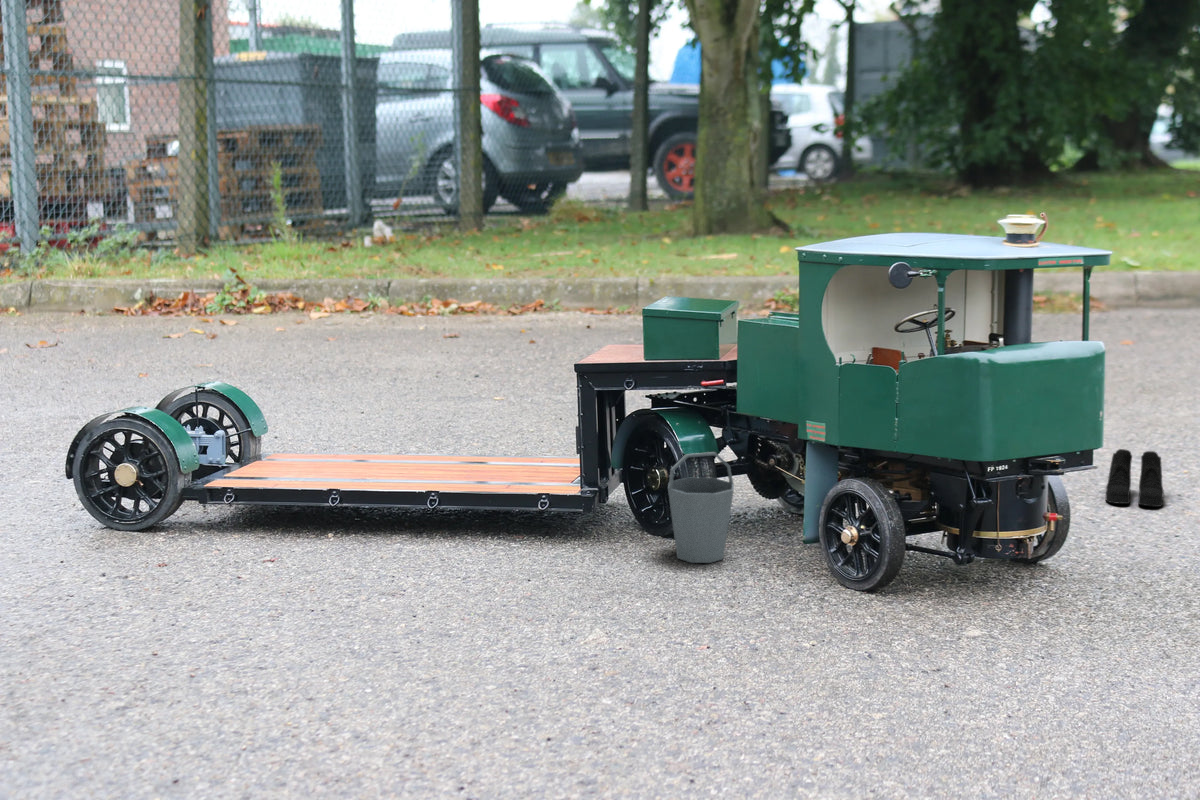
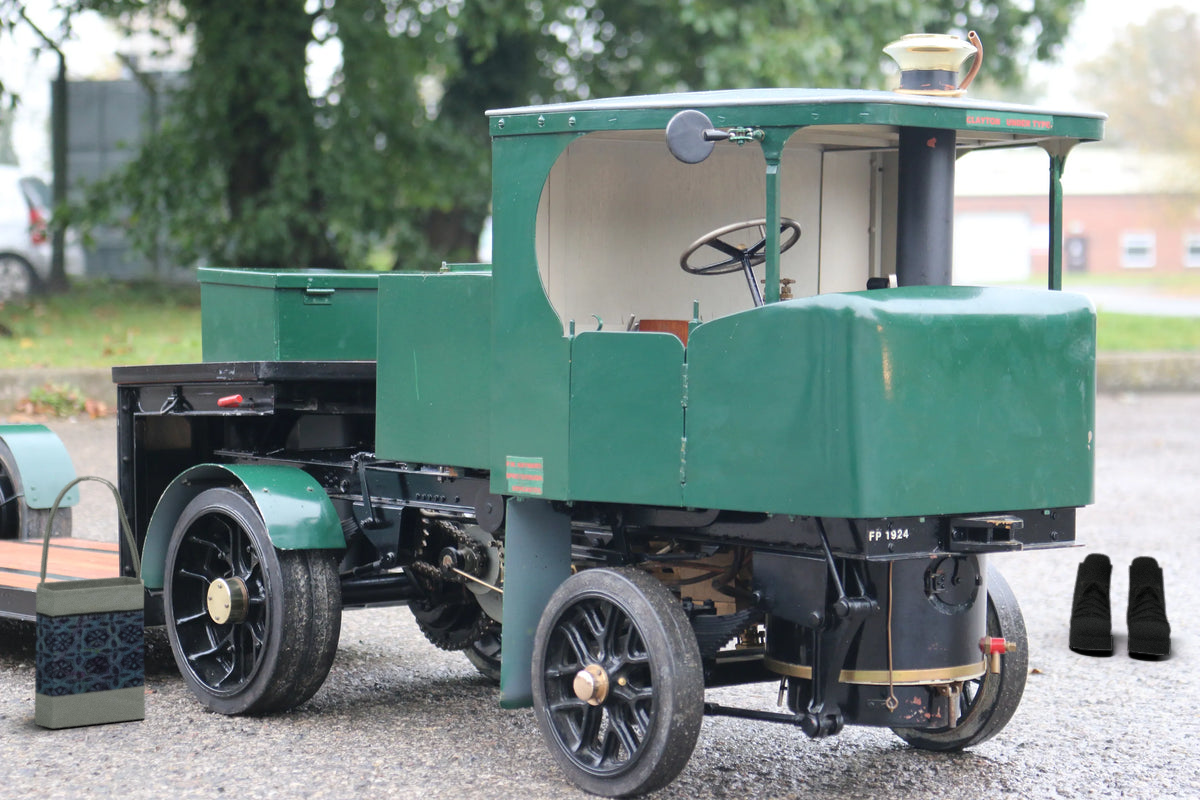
bag: none [577,429,629,550] -> present [35,476,145,728]
bucket: present [668,452,734,563] -> none [220,521,361,751]

